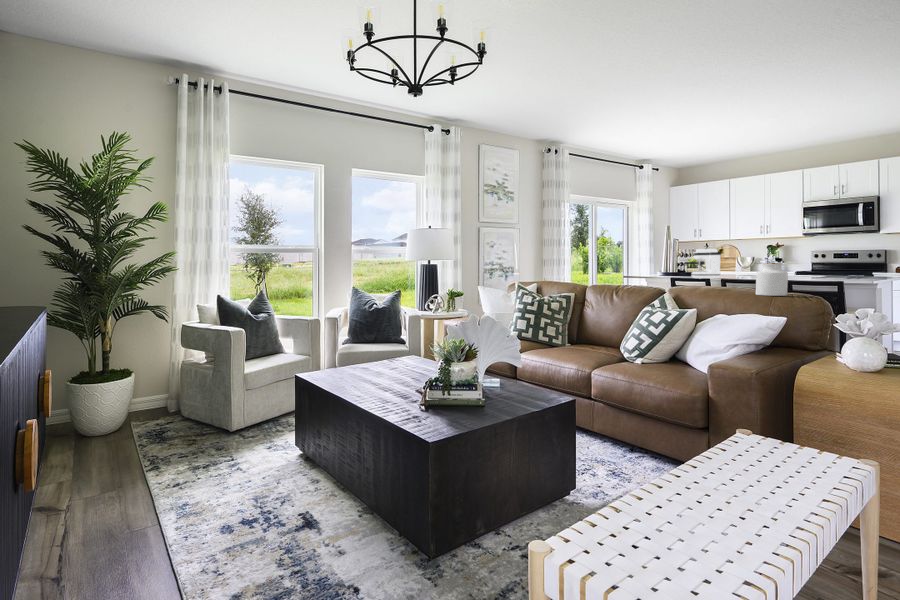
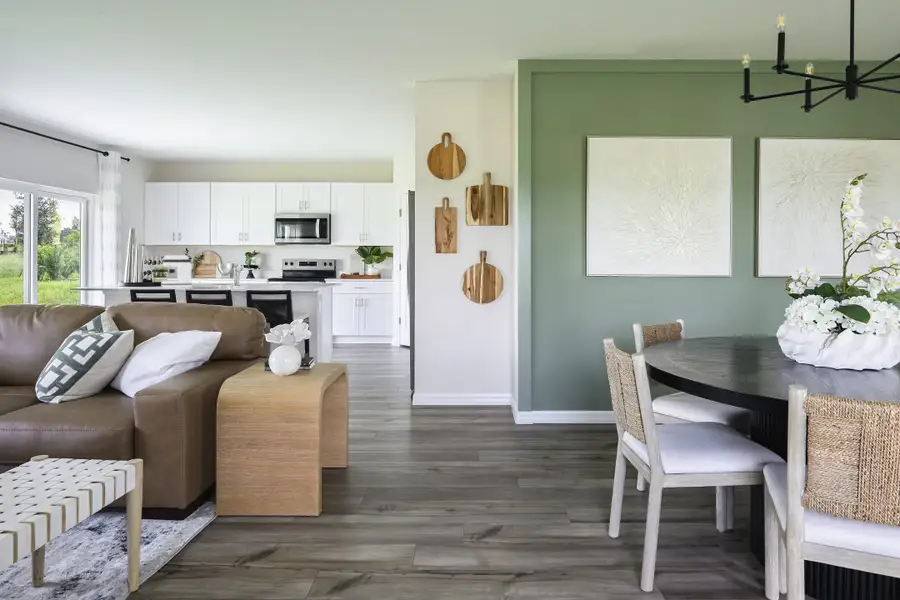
jar: present [756,263,788,296] -> none [197,277,227,310]

